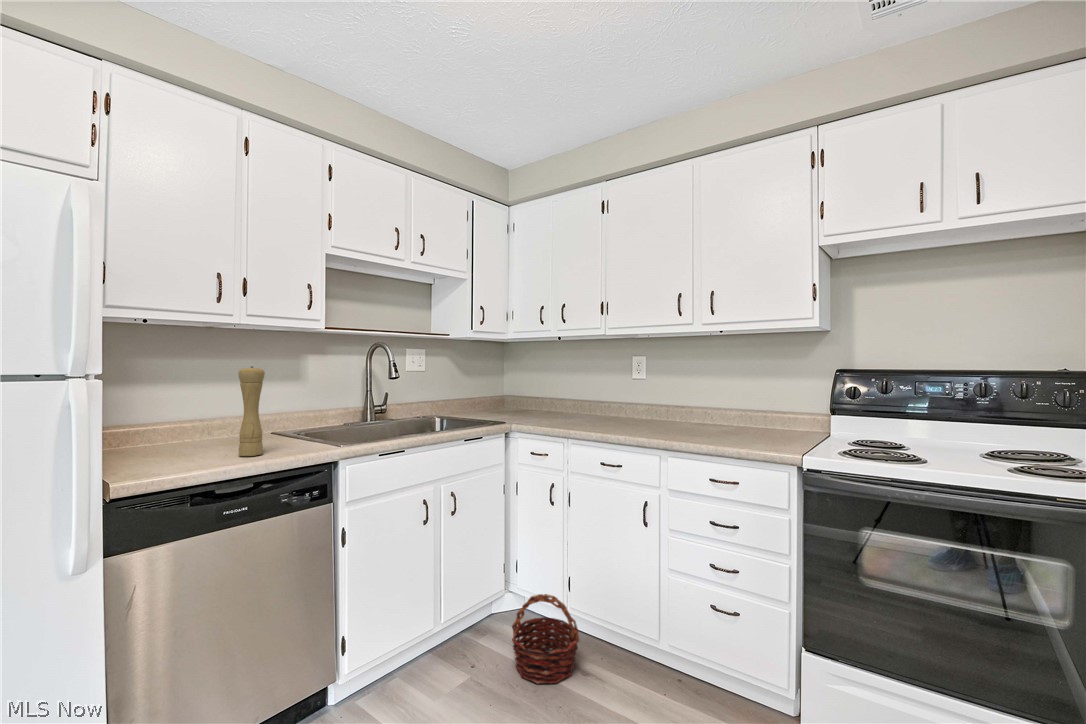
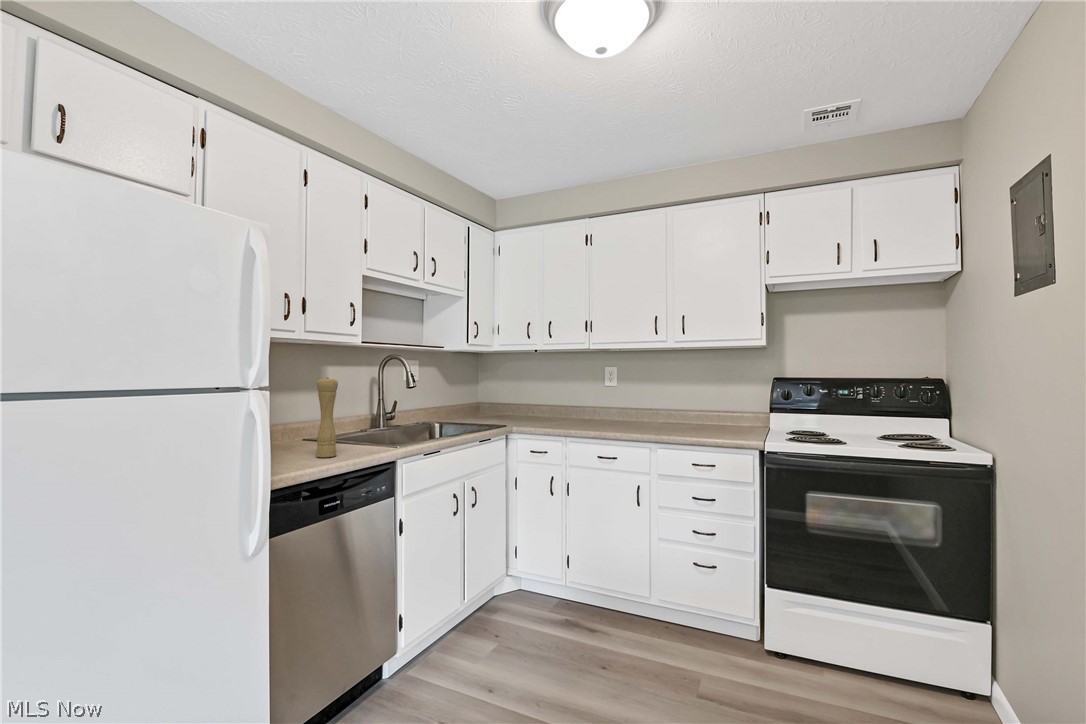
basket: present [512,594,579,684] -> none [529,569,589,643]

